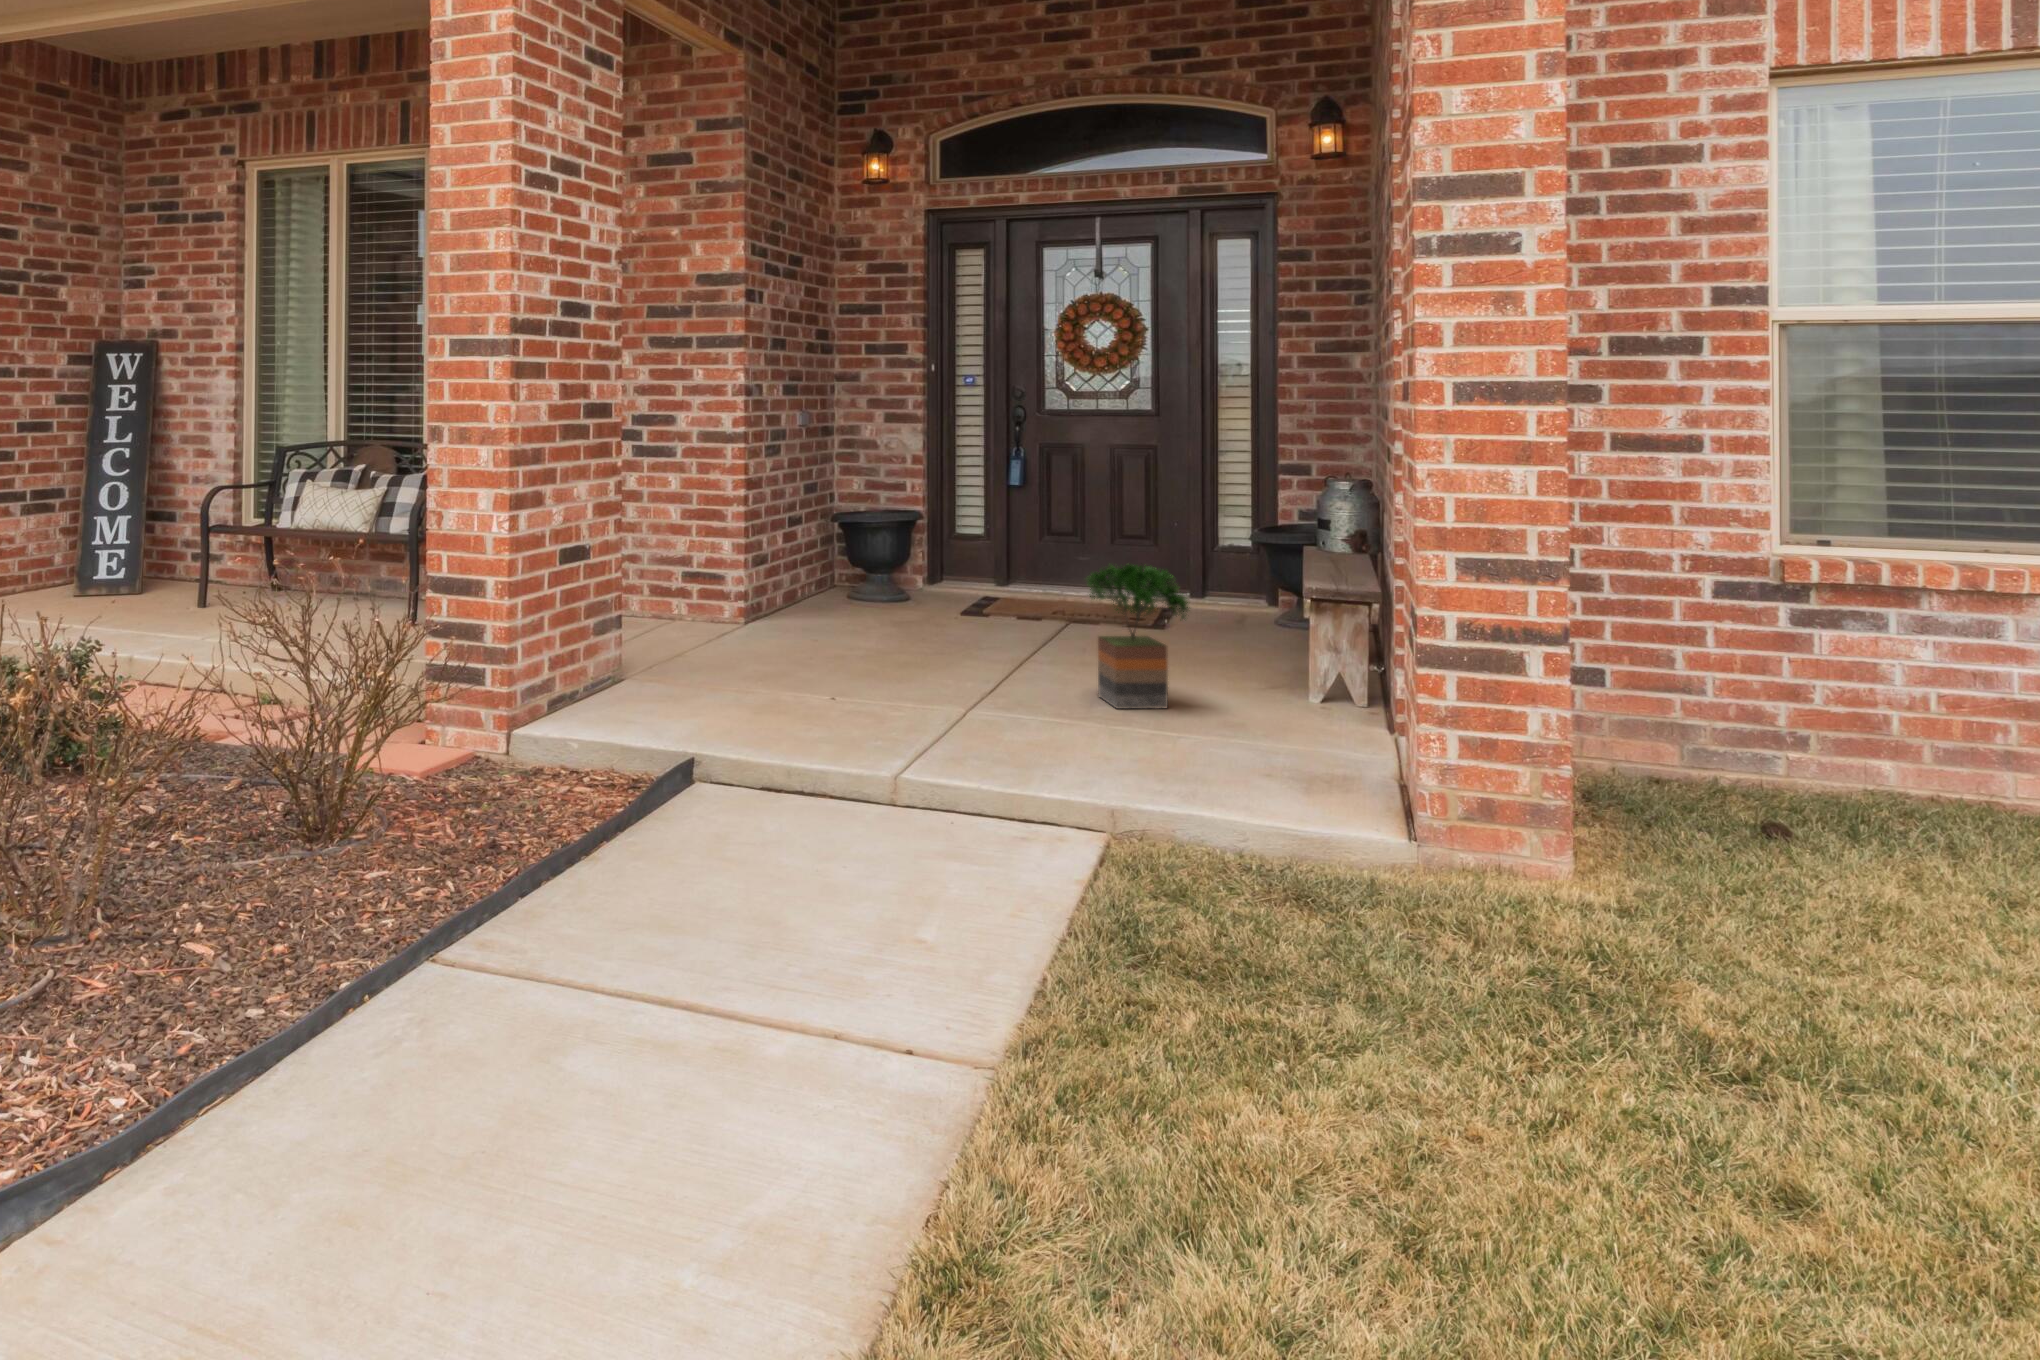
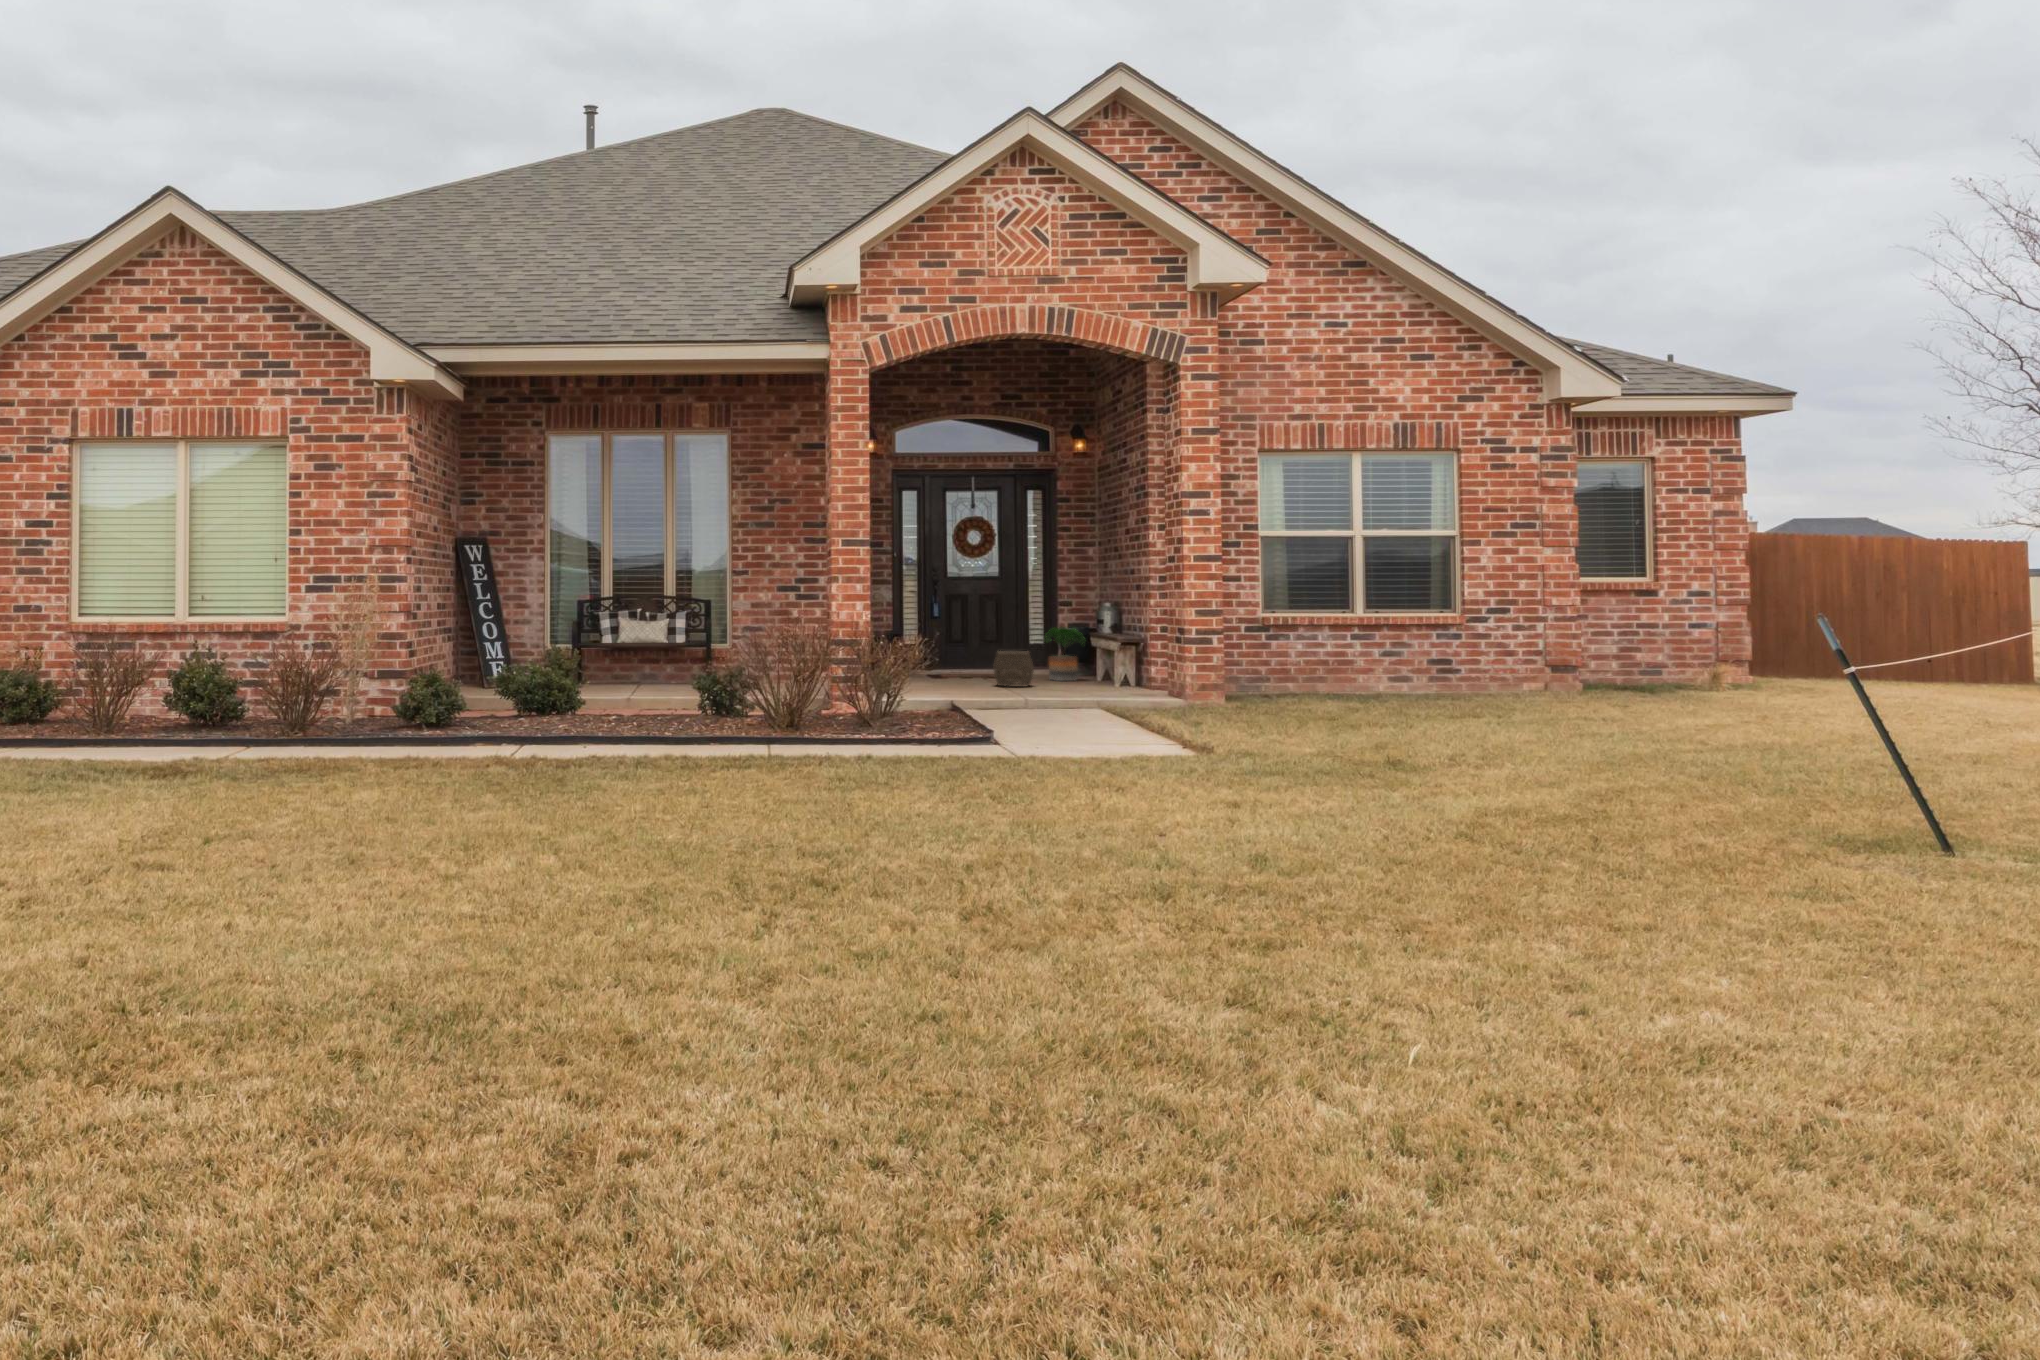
woven basket: none [890,627,996,732] -> present [994,651,1034,687]

